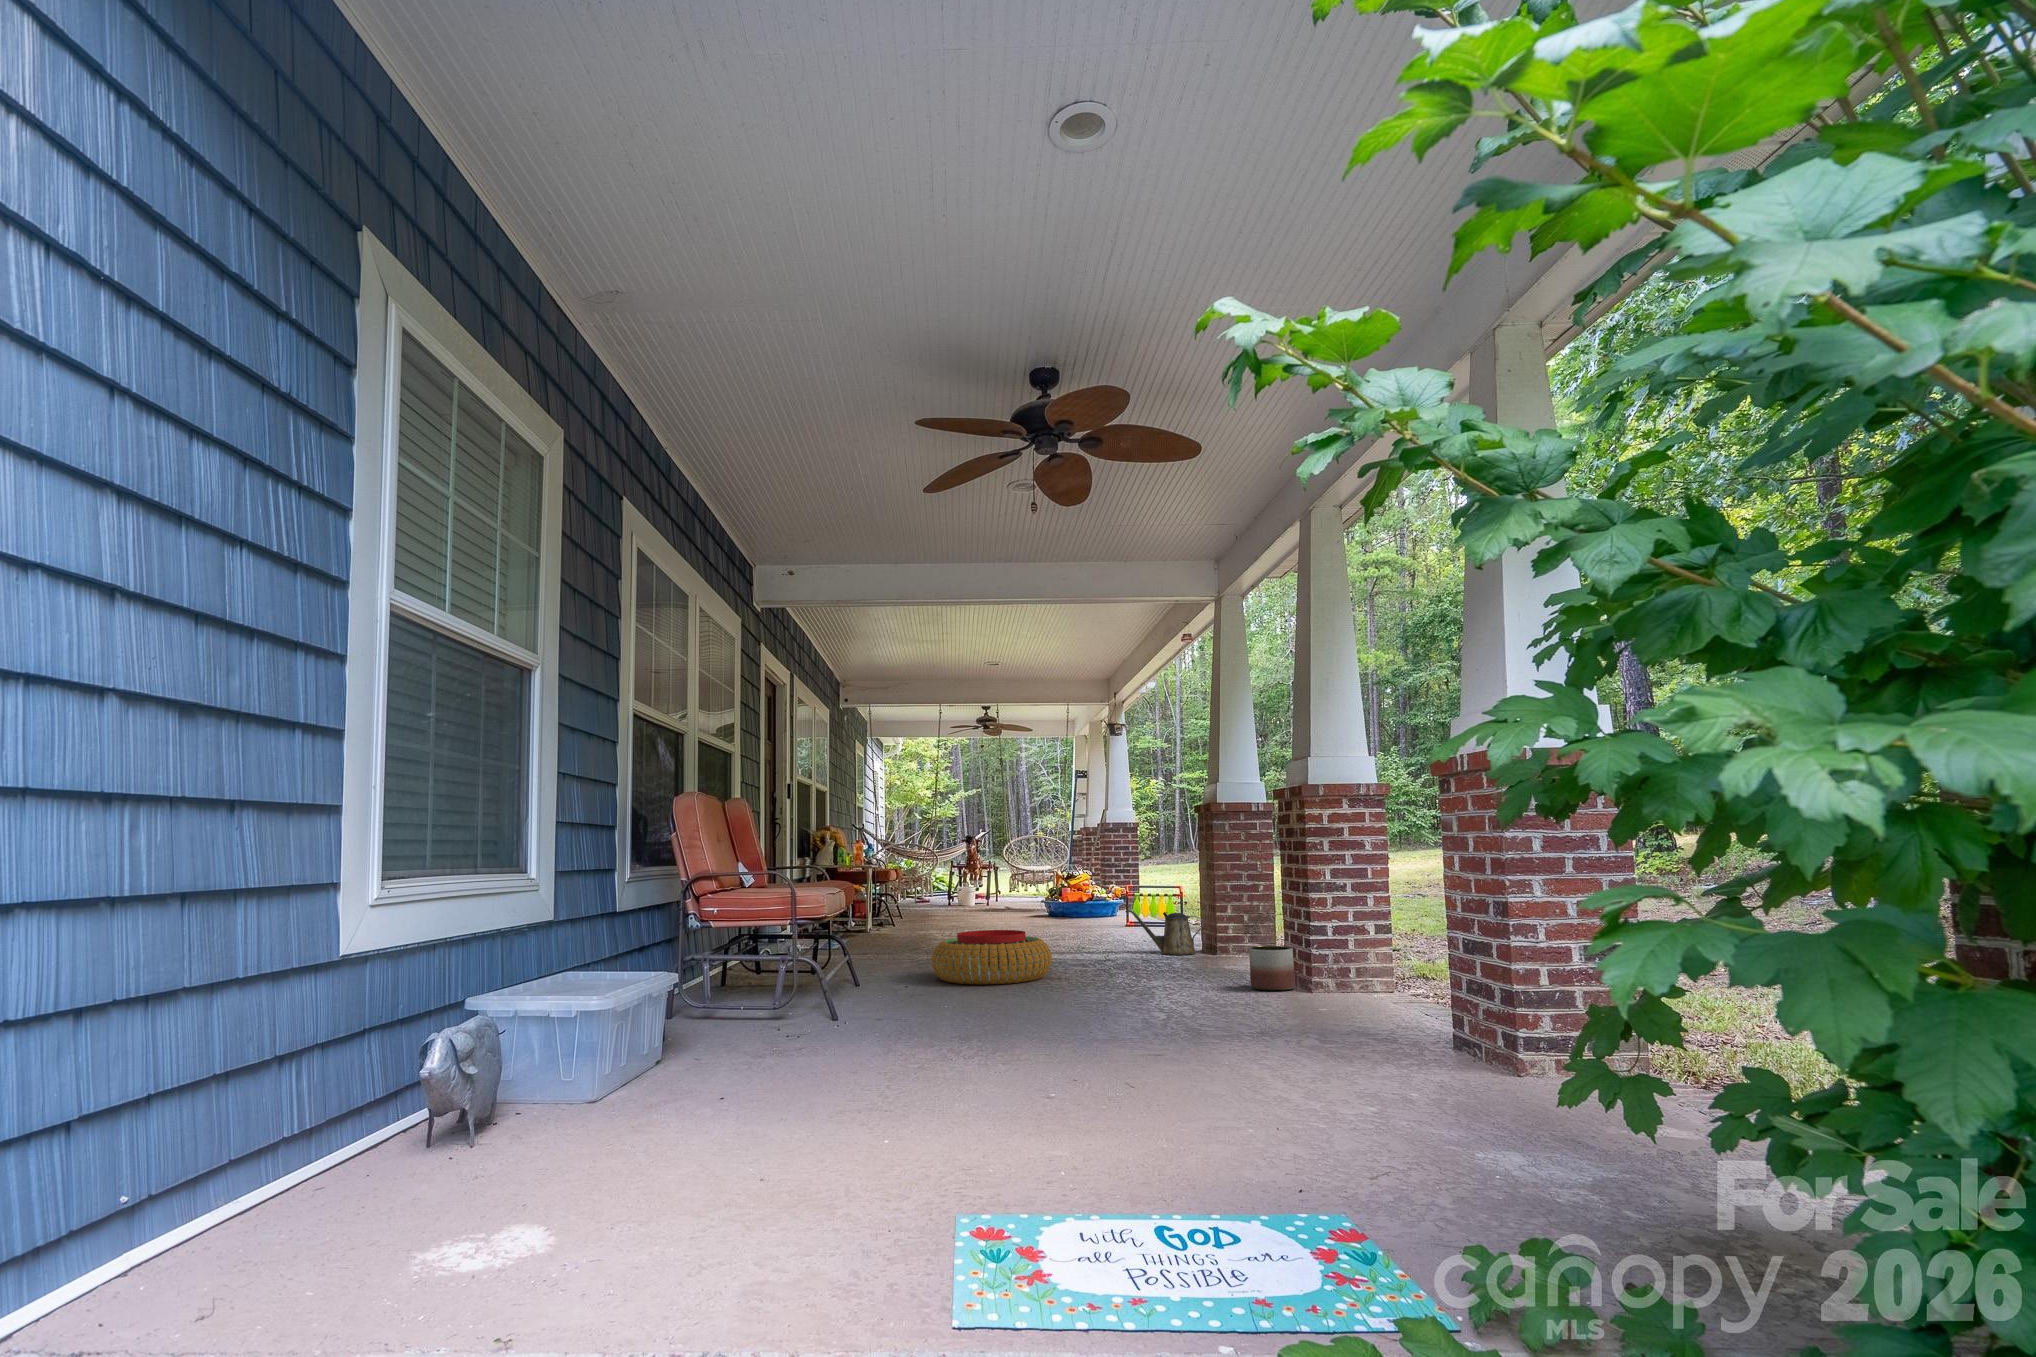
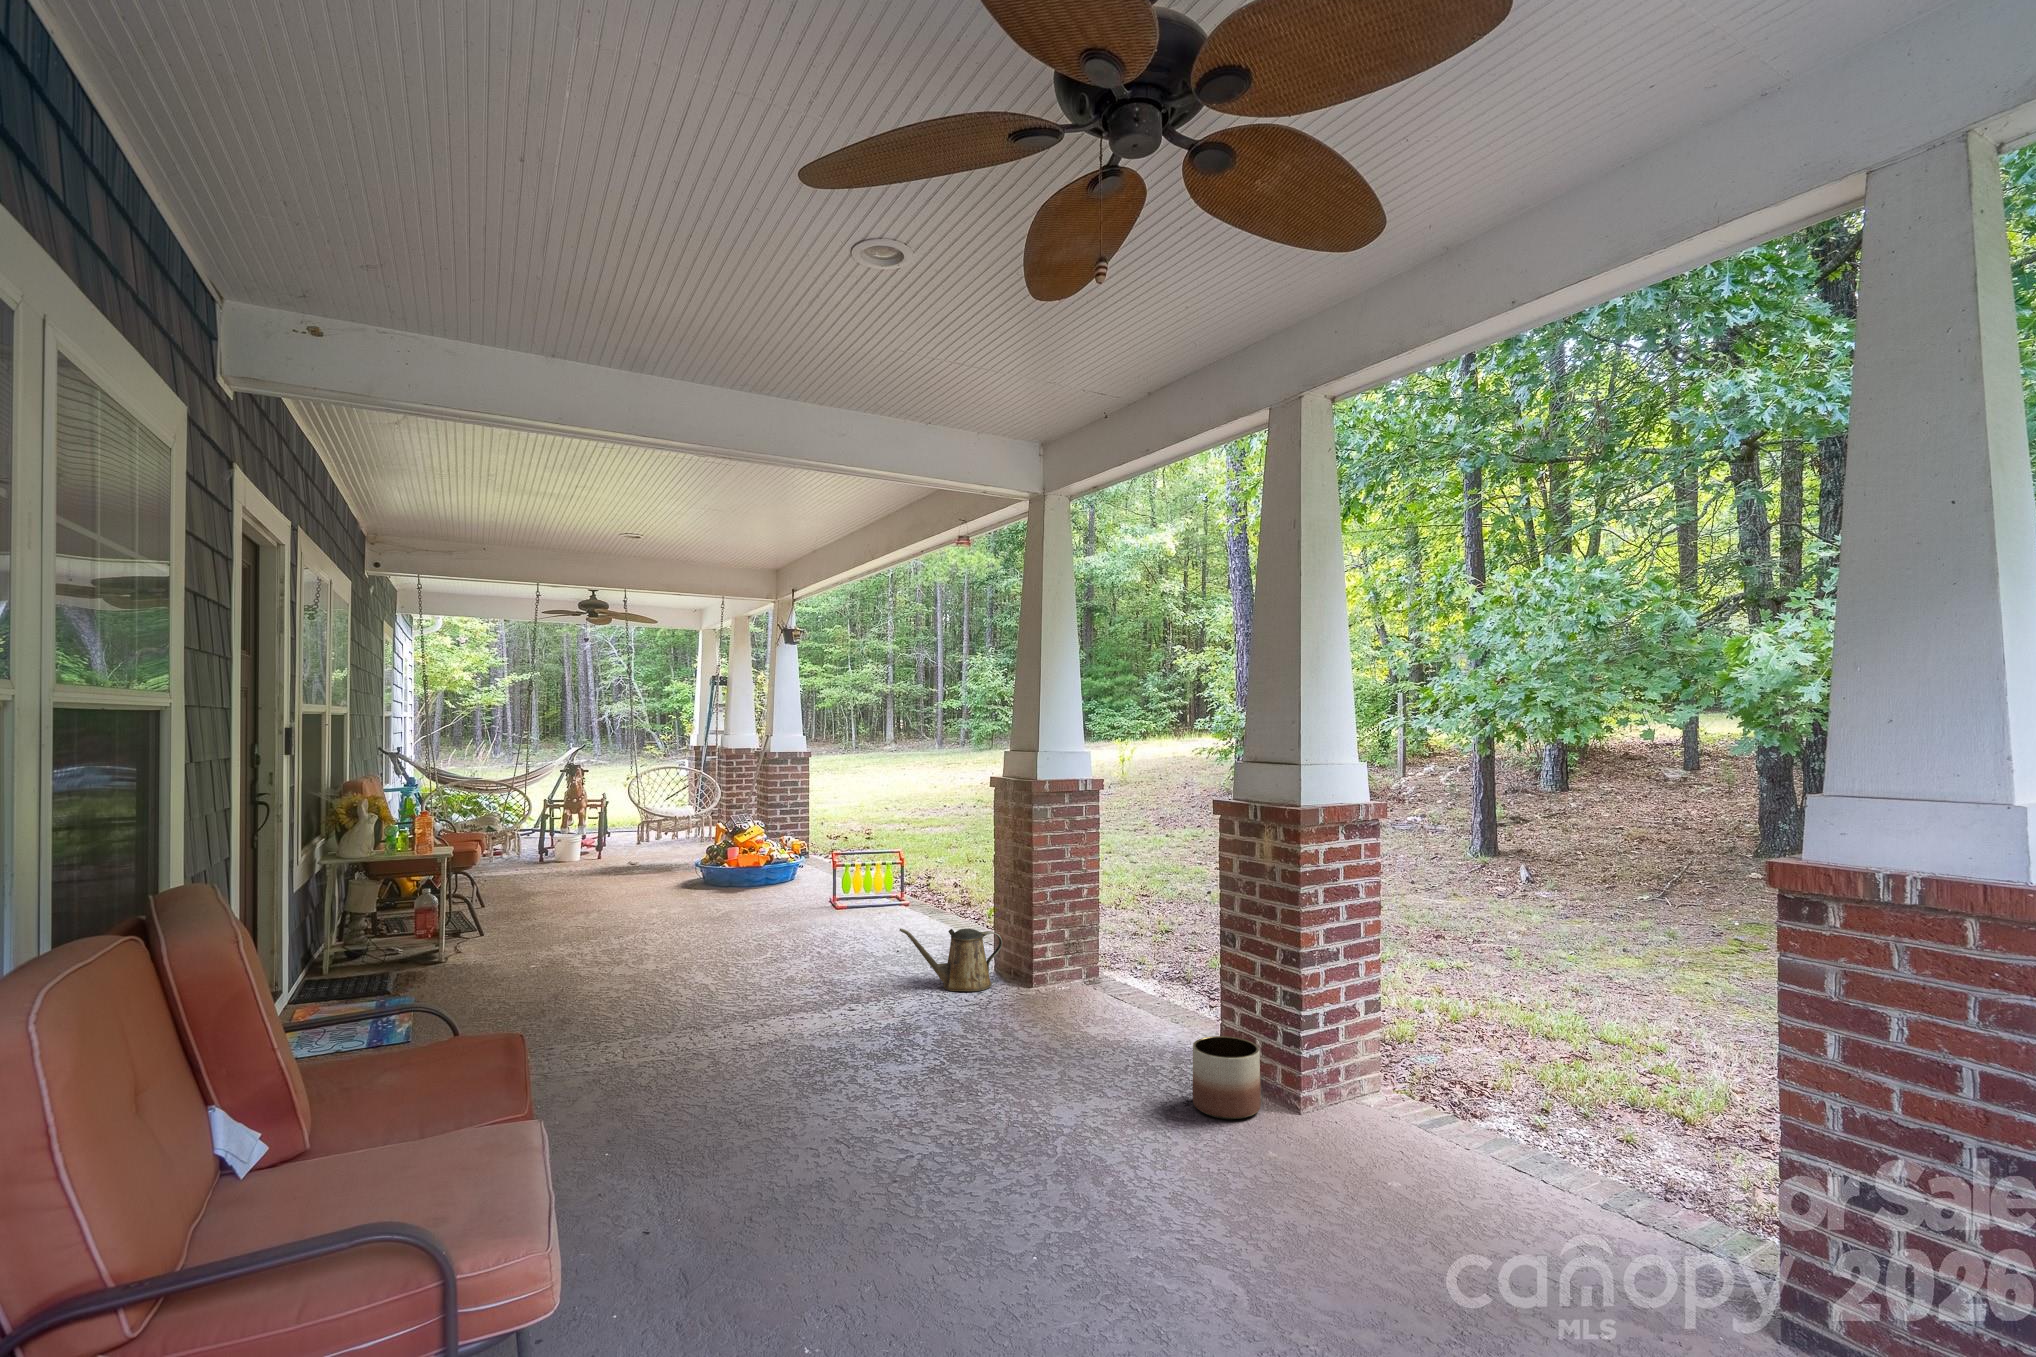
pouf: present [932,930,1052,985] -> none [626,1014,846,1146]

